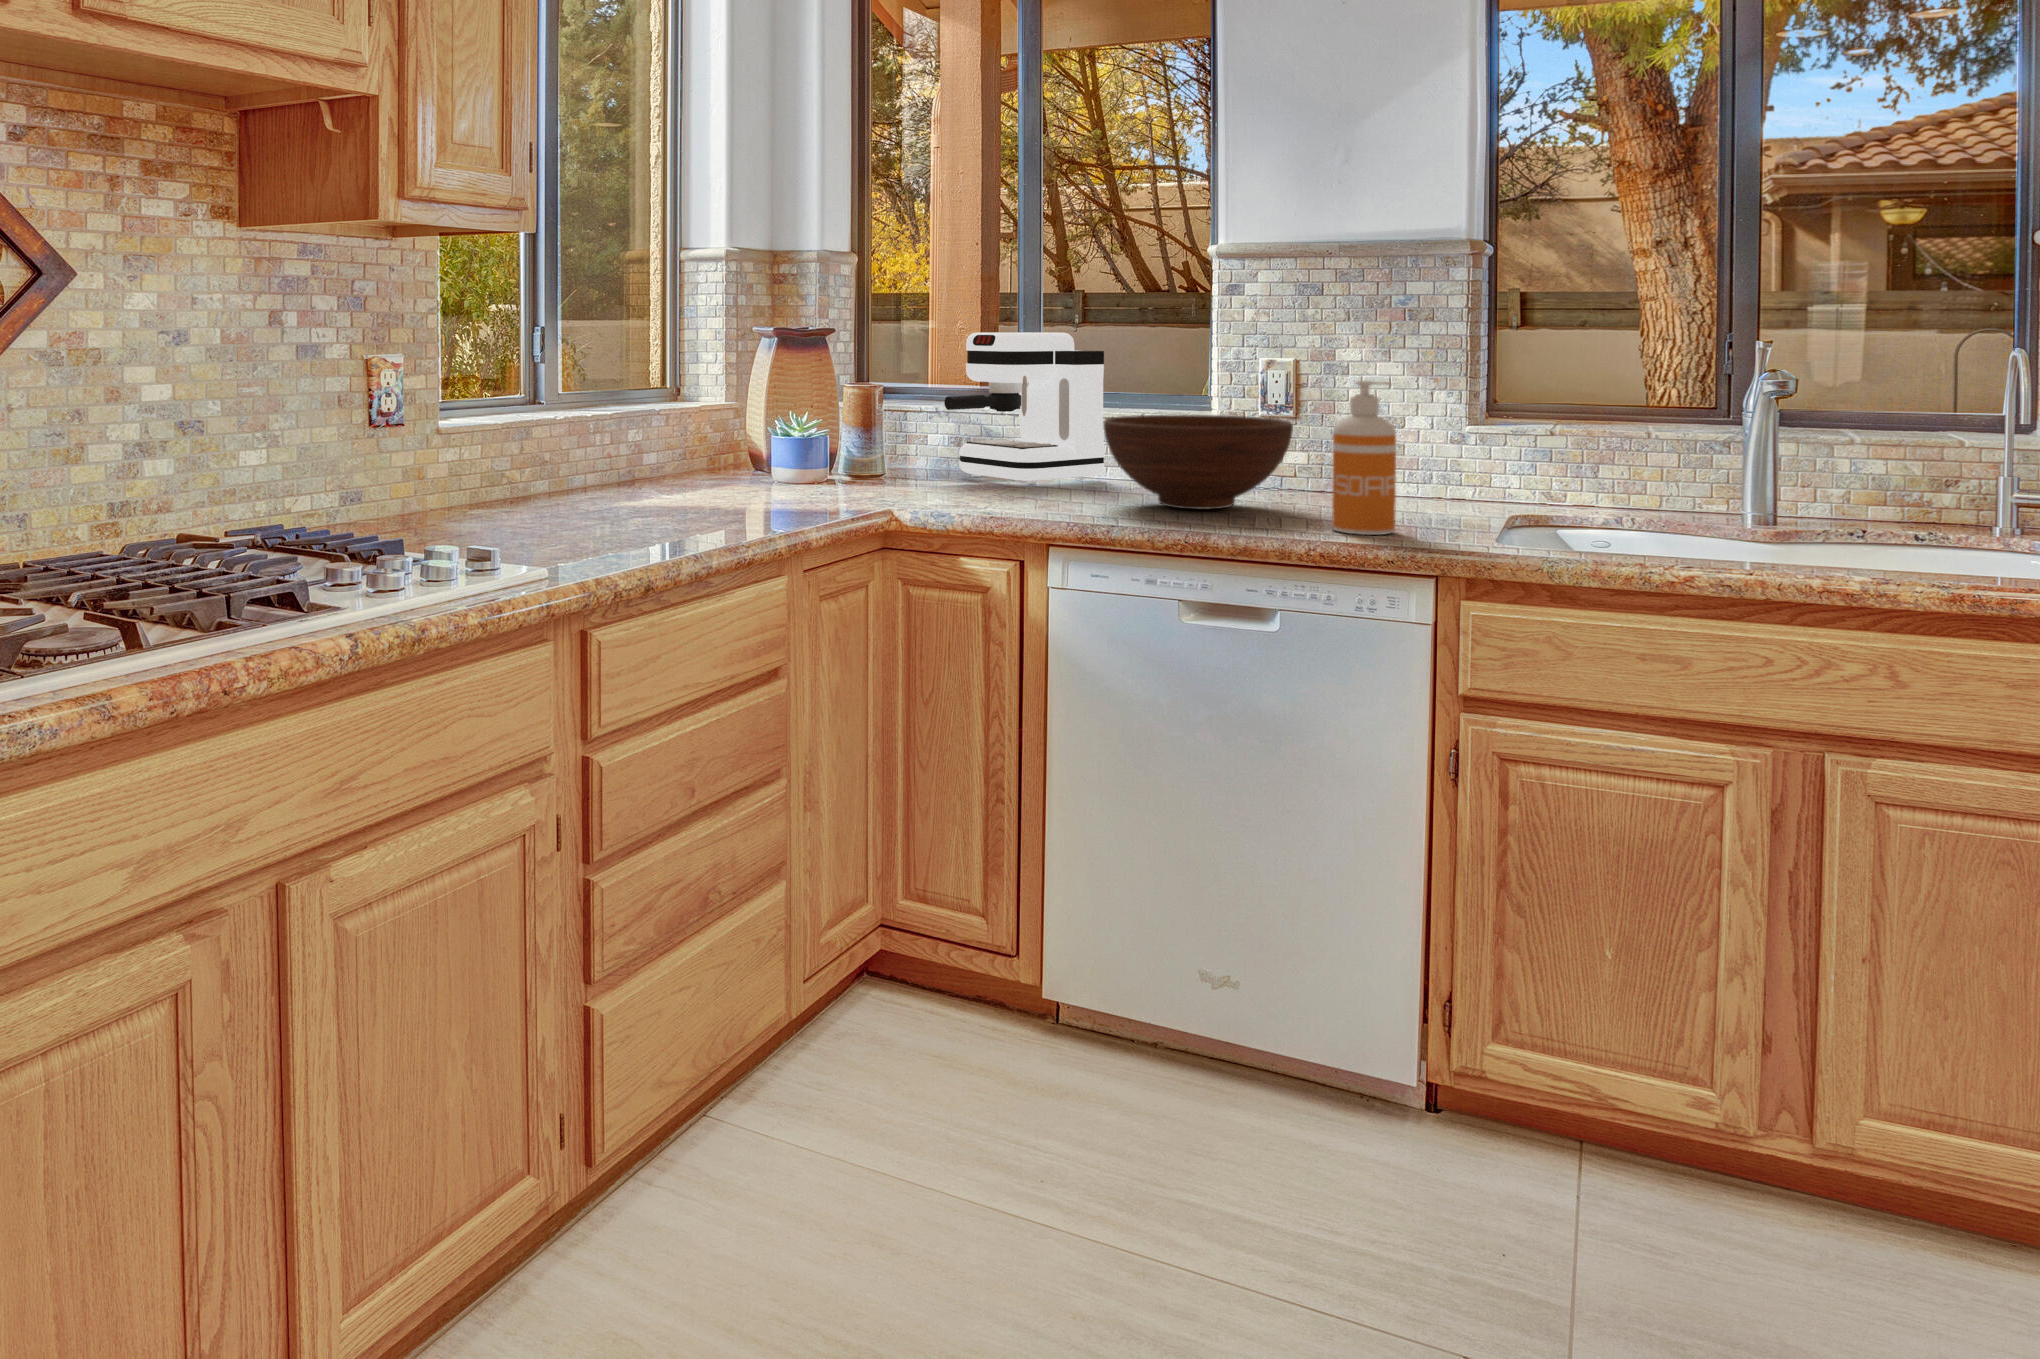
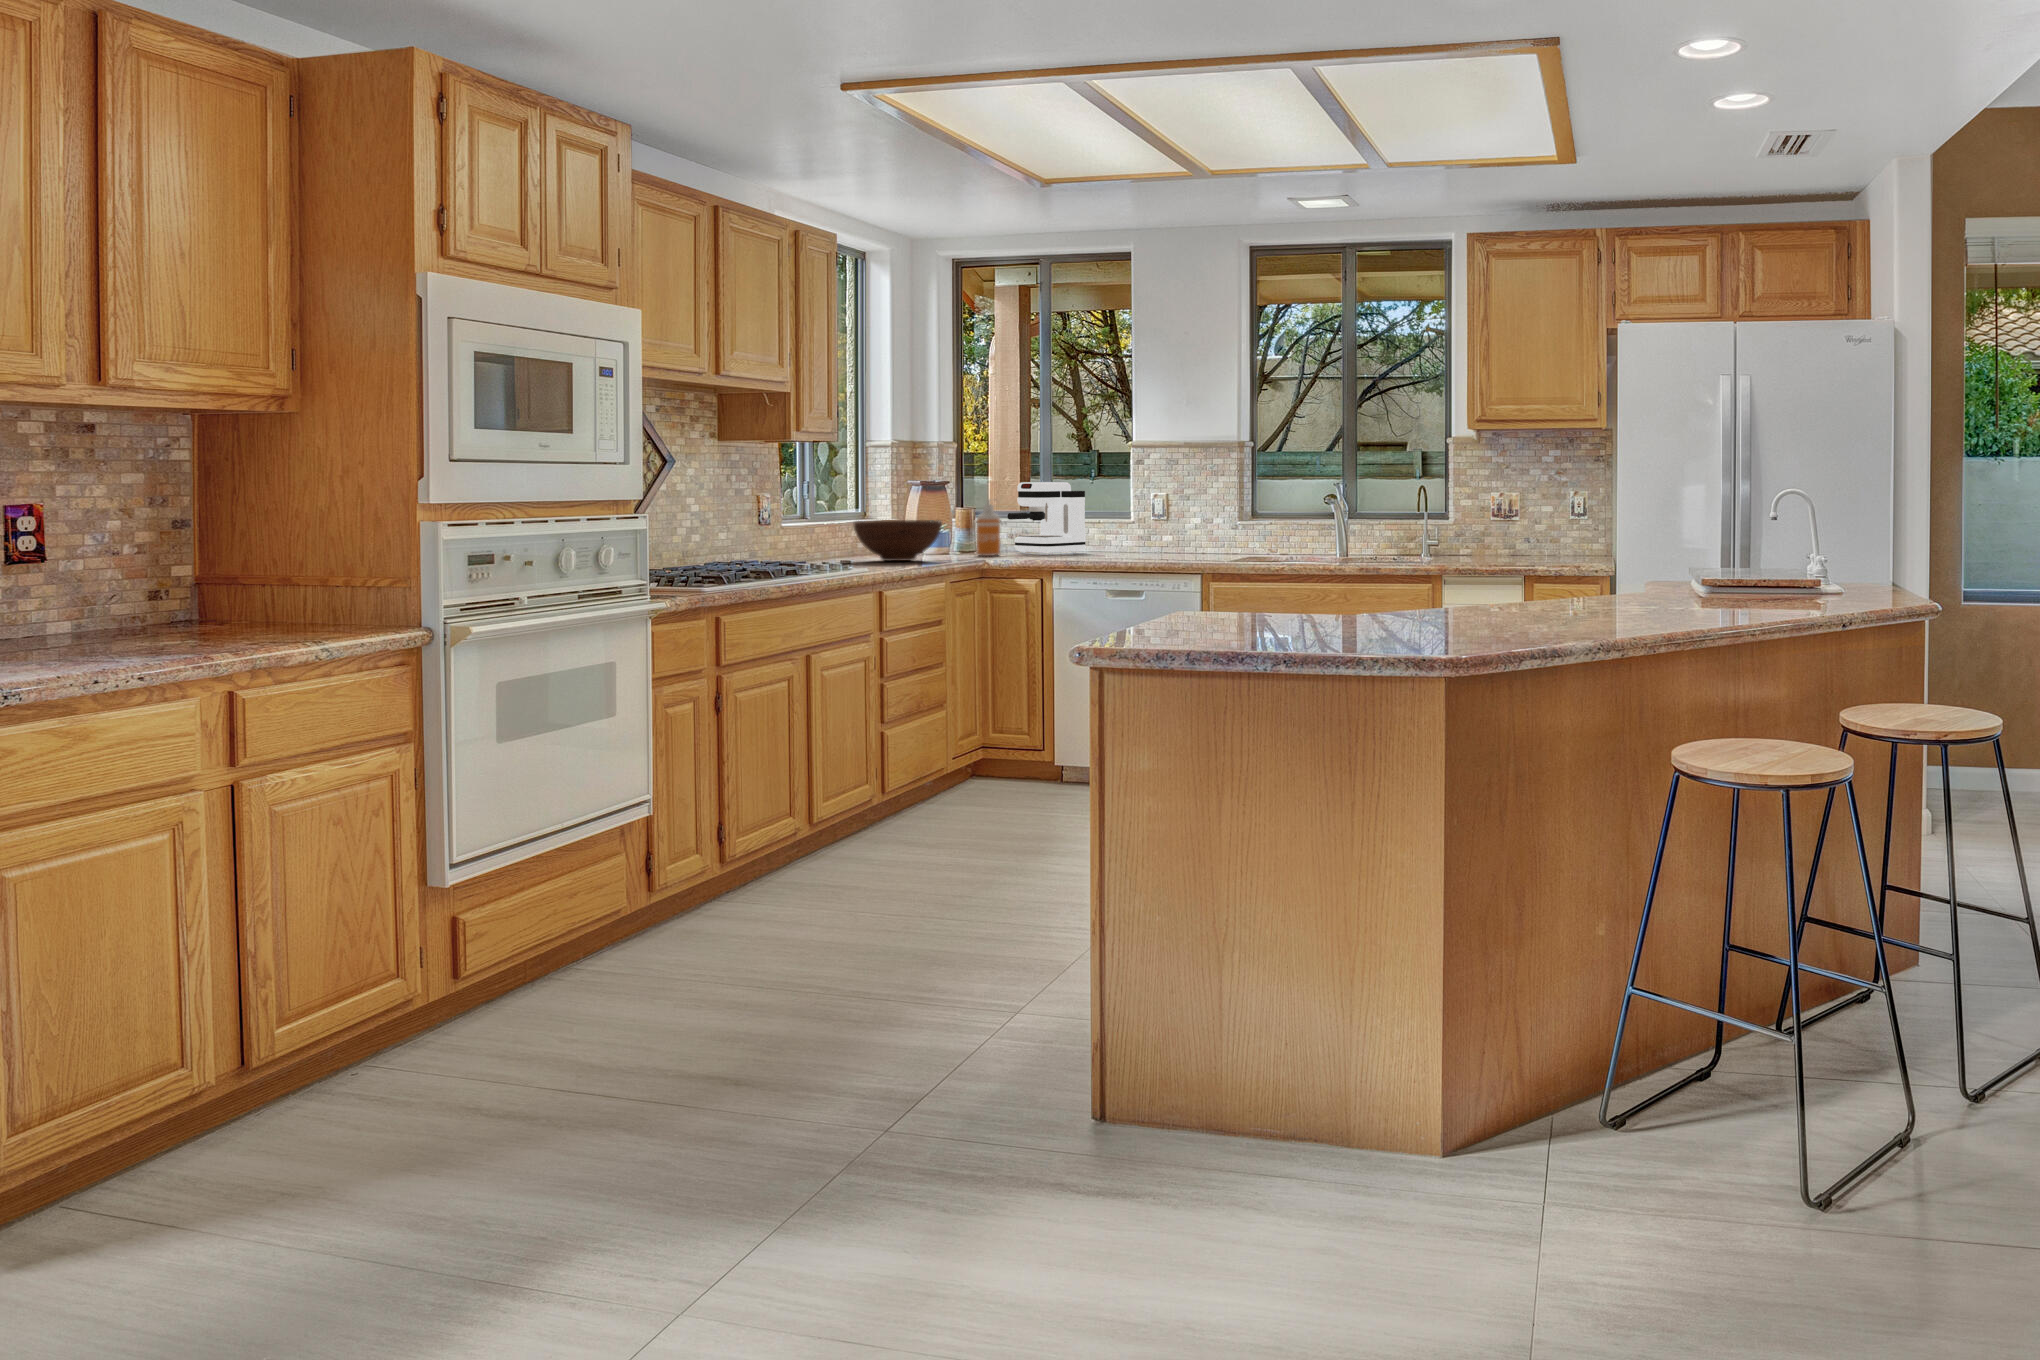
soap dispenser: present [1332,381,1396,535] -> present [977,499,1000,556]
fruit bowl: present [1104,415,1293,509] -> present [854,520,942,561]

